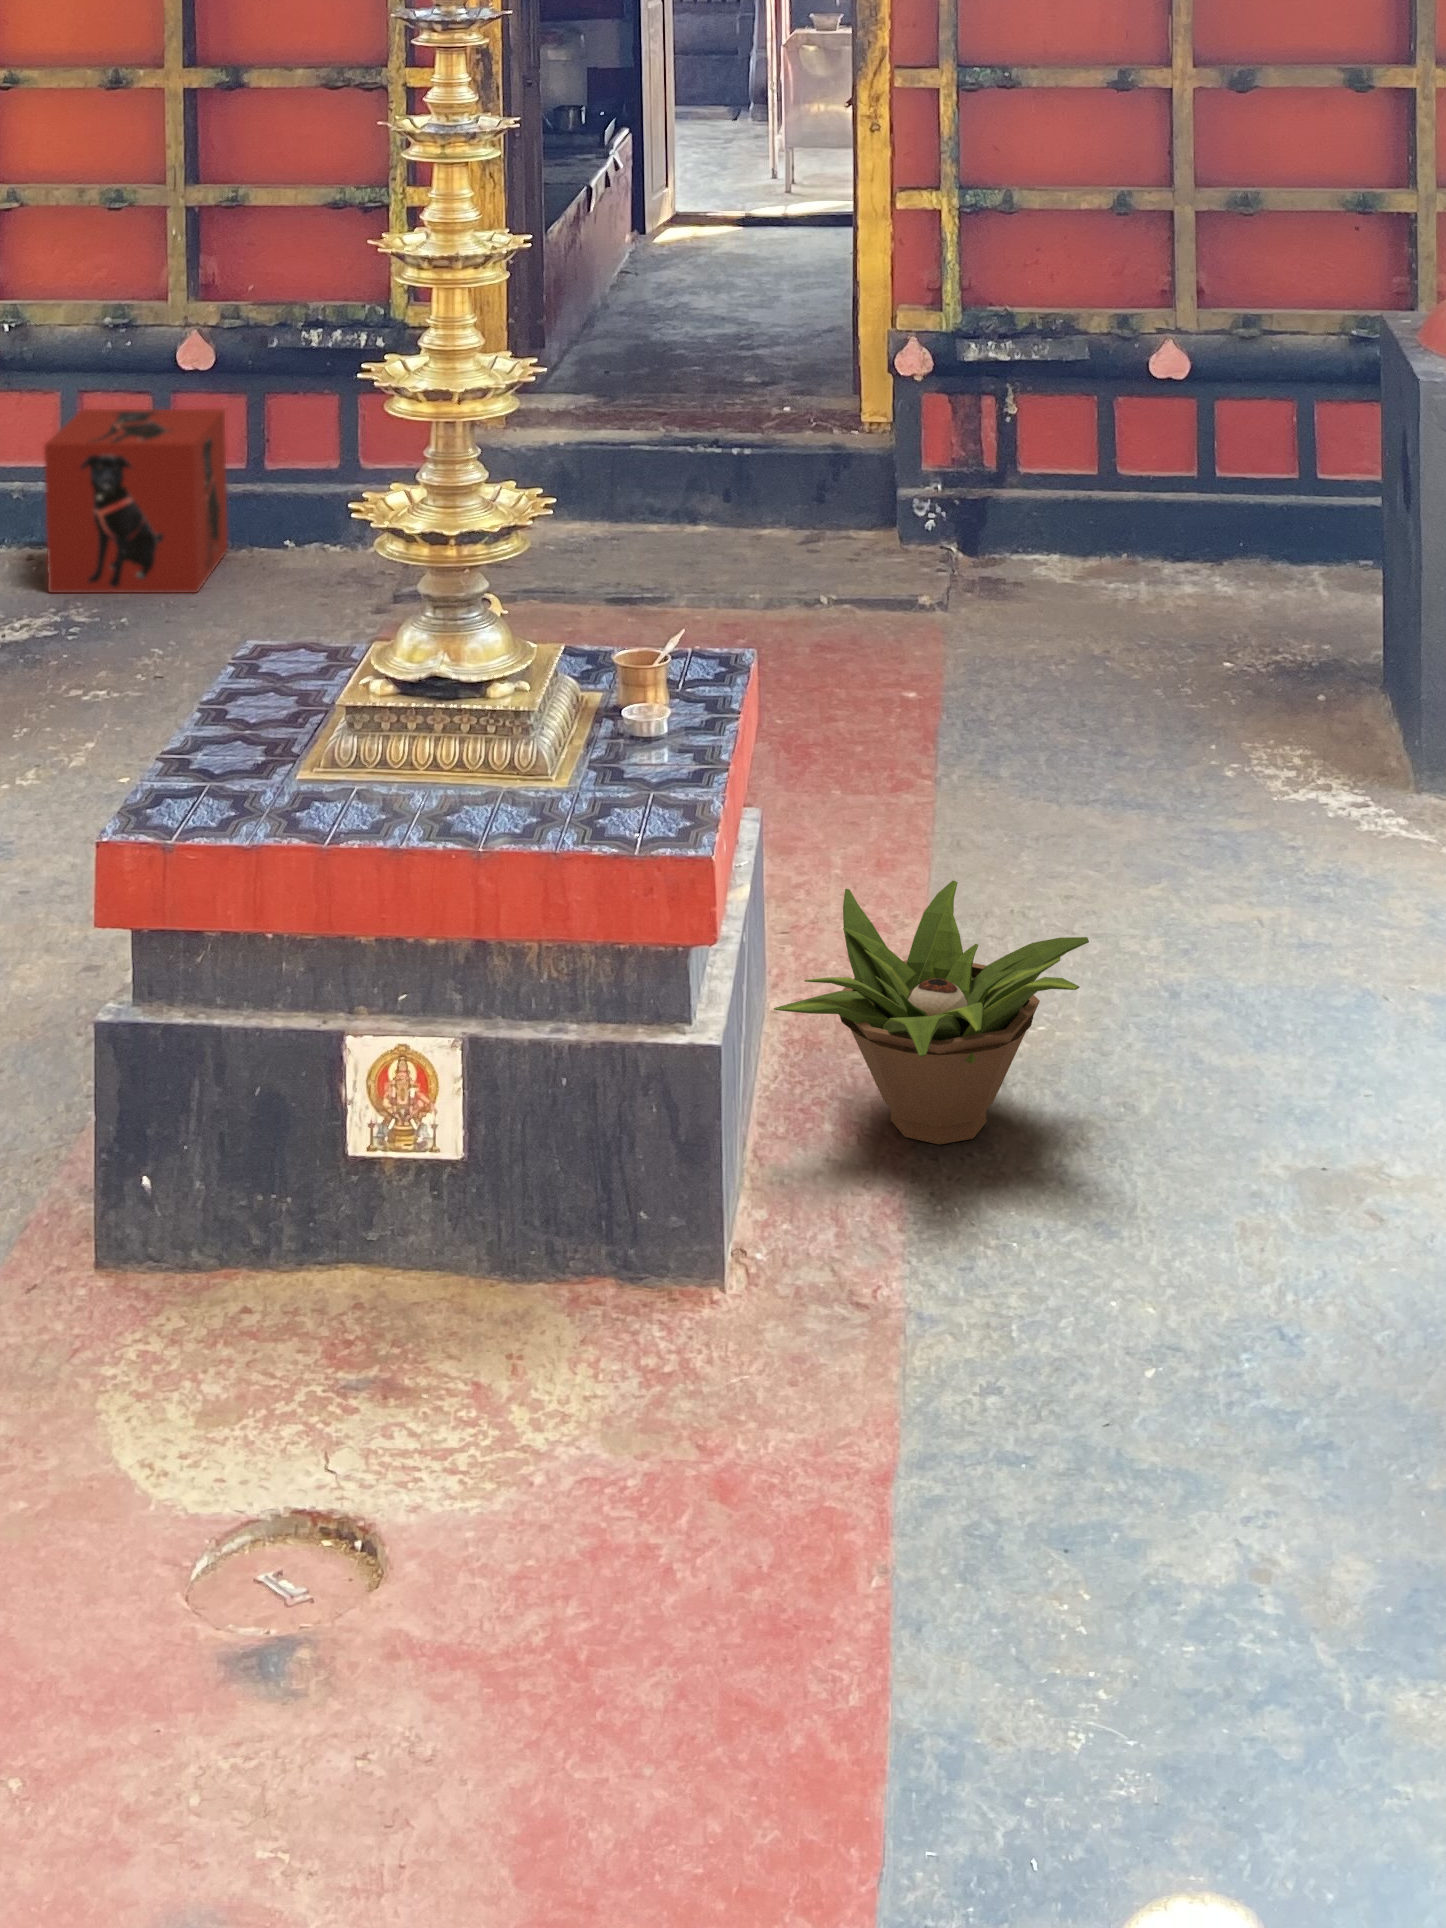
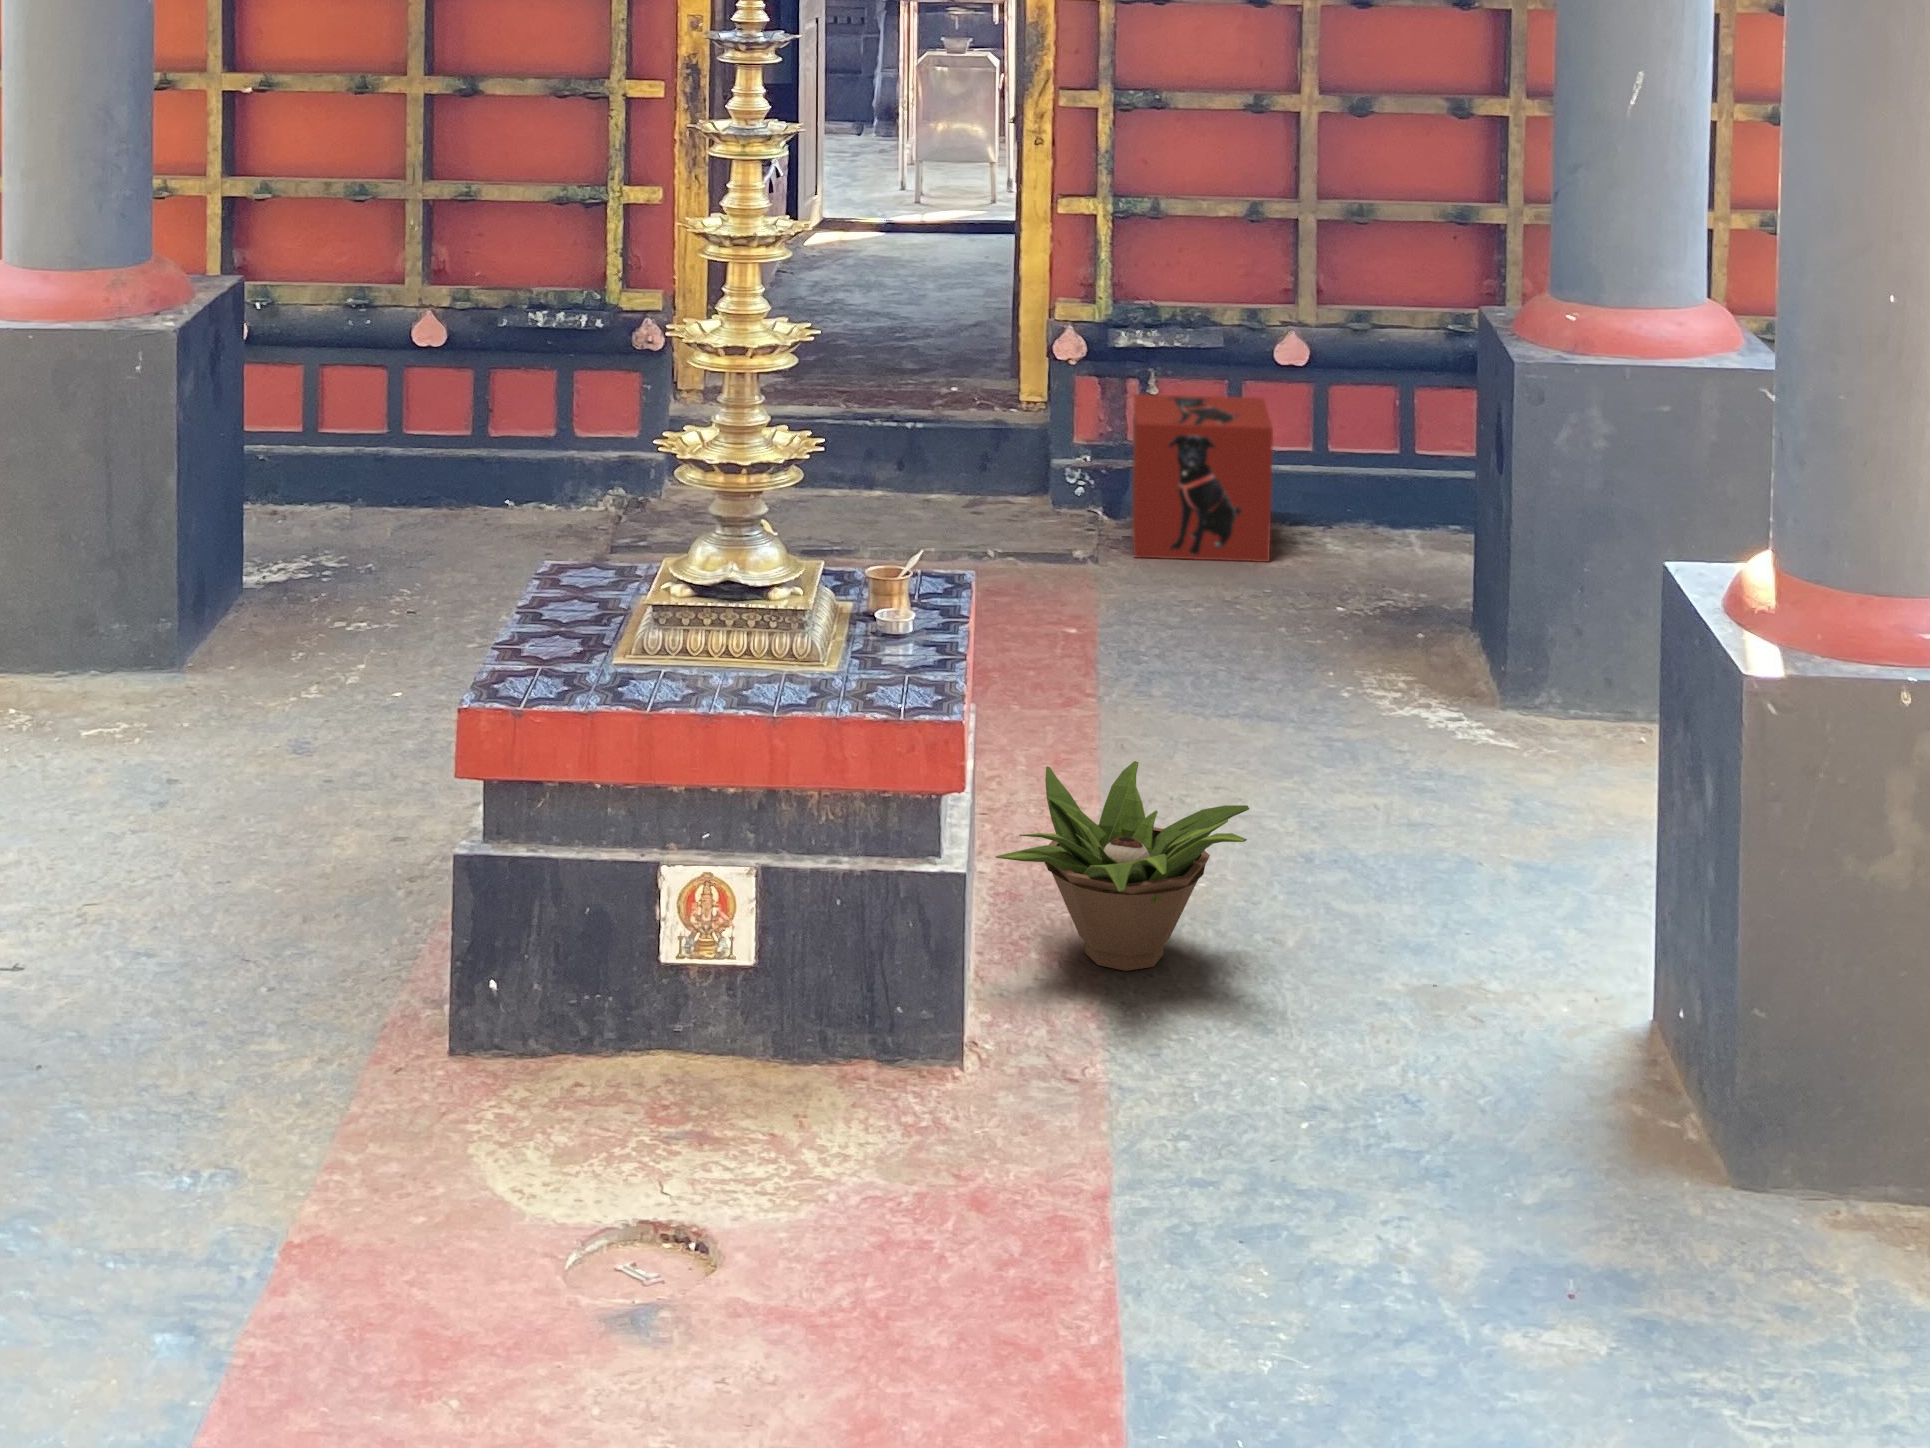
storage box: present [44,409,228,593] -> present [1131,394,1273,562]

